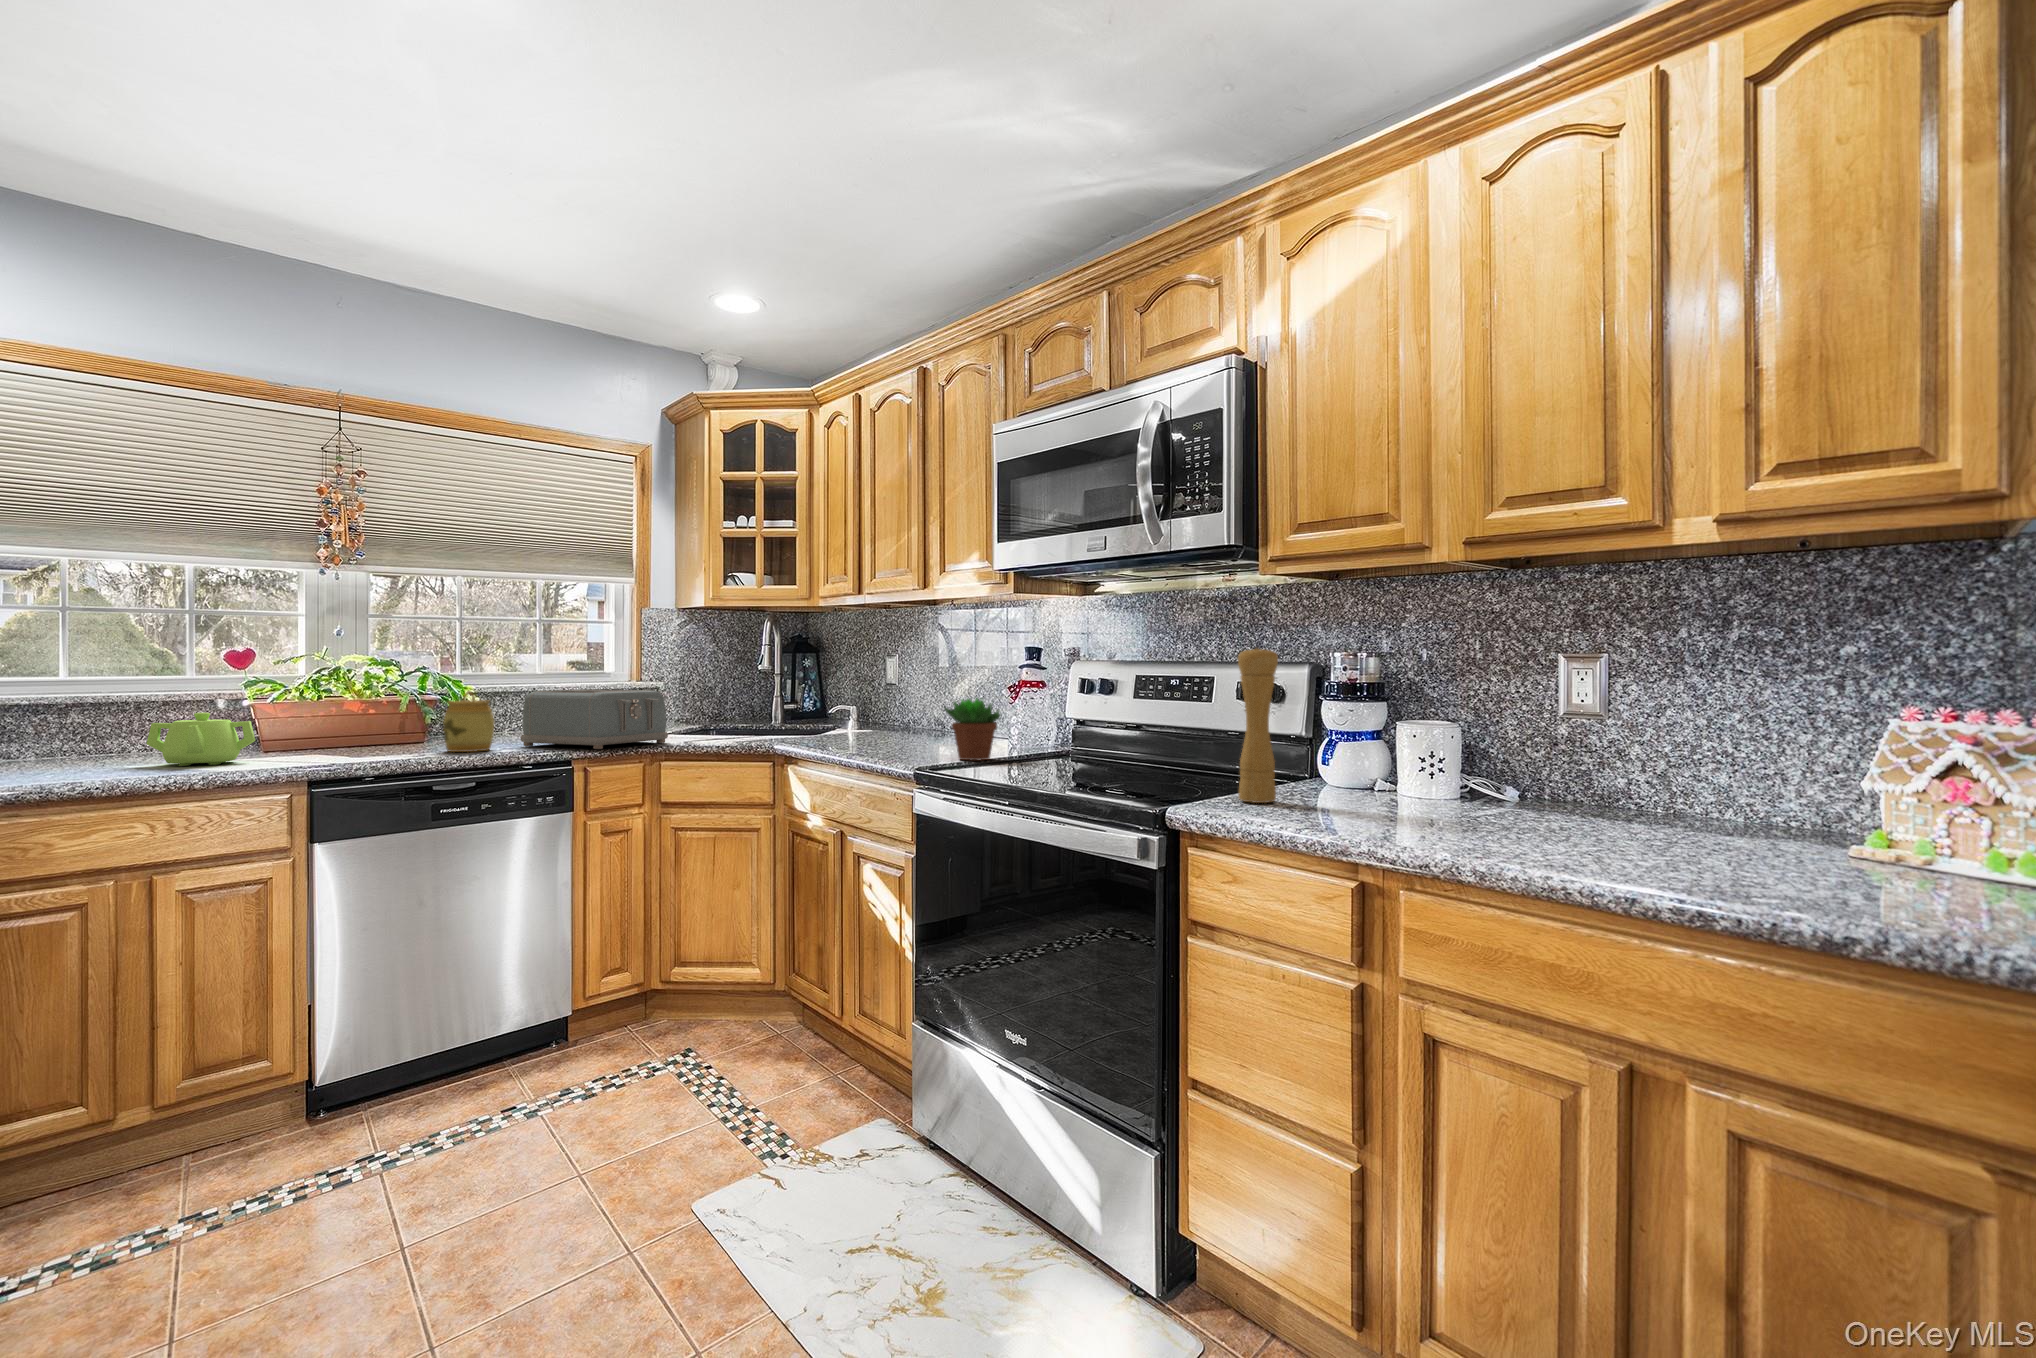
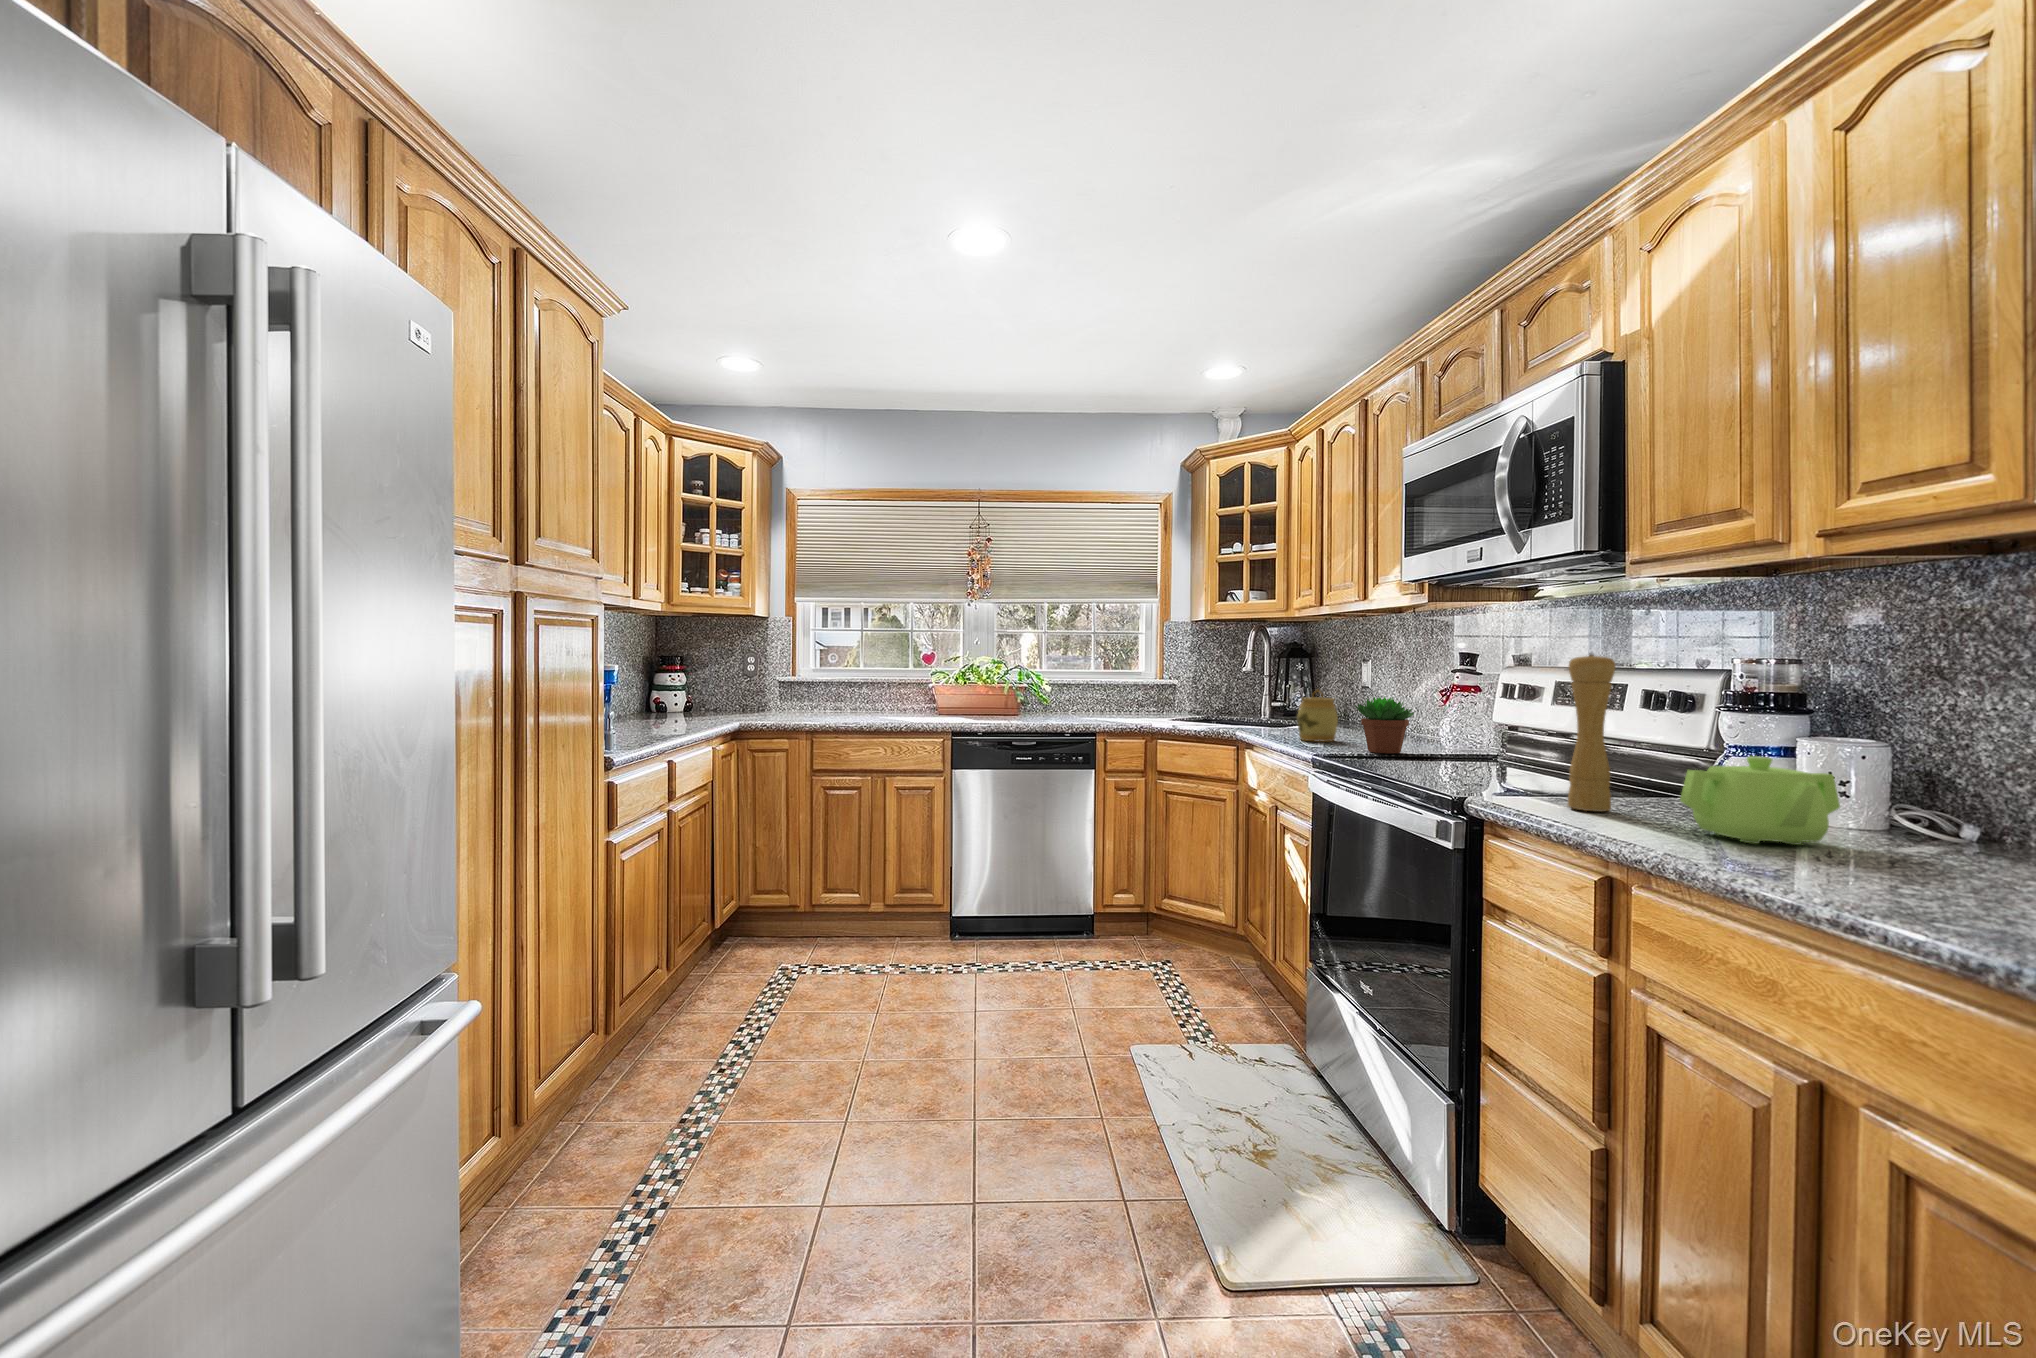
toaster: present [520,689,668,749] -> none [1064,683,1164,727]
jar: present [443,691,494,752] -> present [1297,690,1338,742]
teapot: present [146,713,256,766] -> present [1680,756,1840,845]

